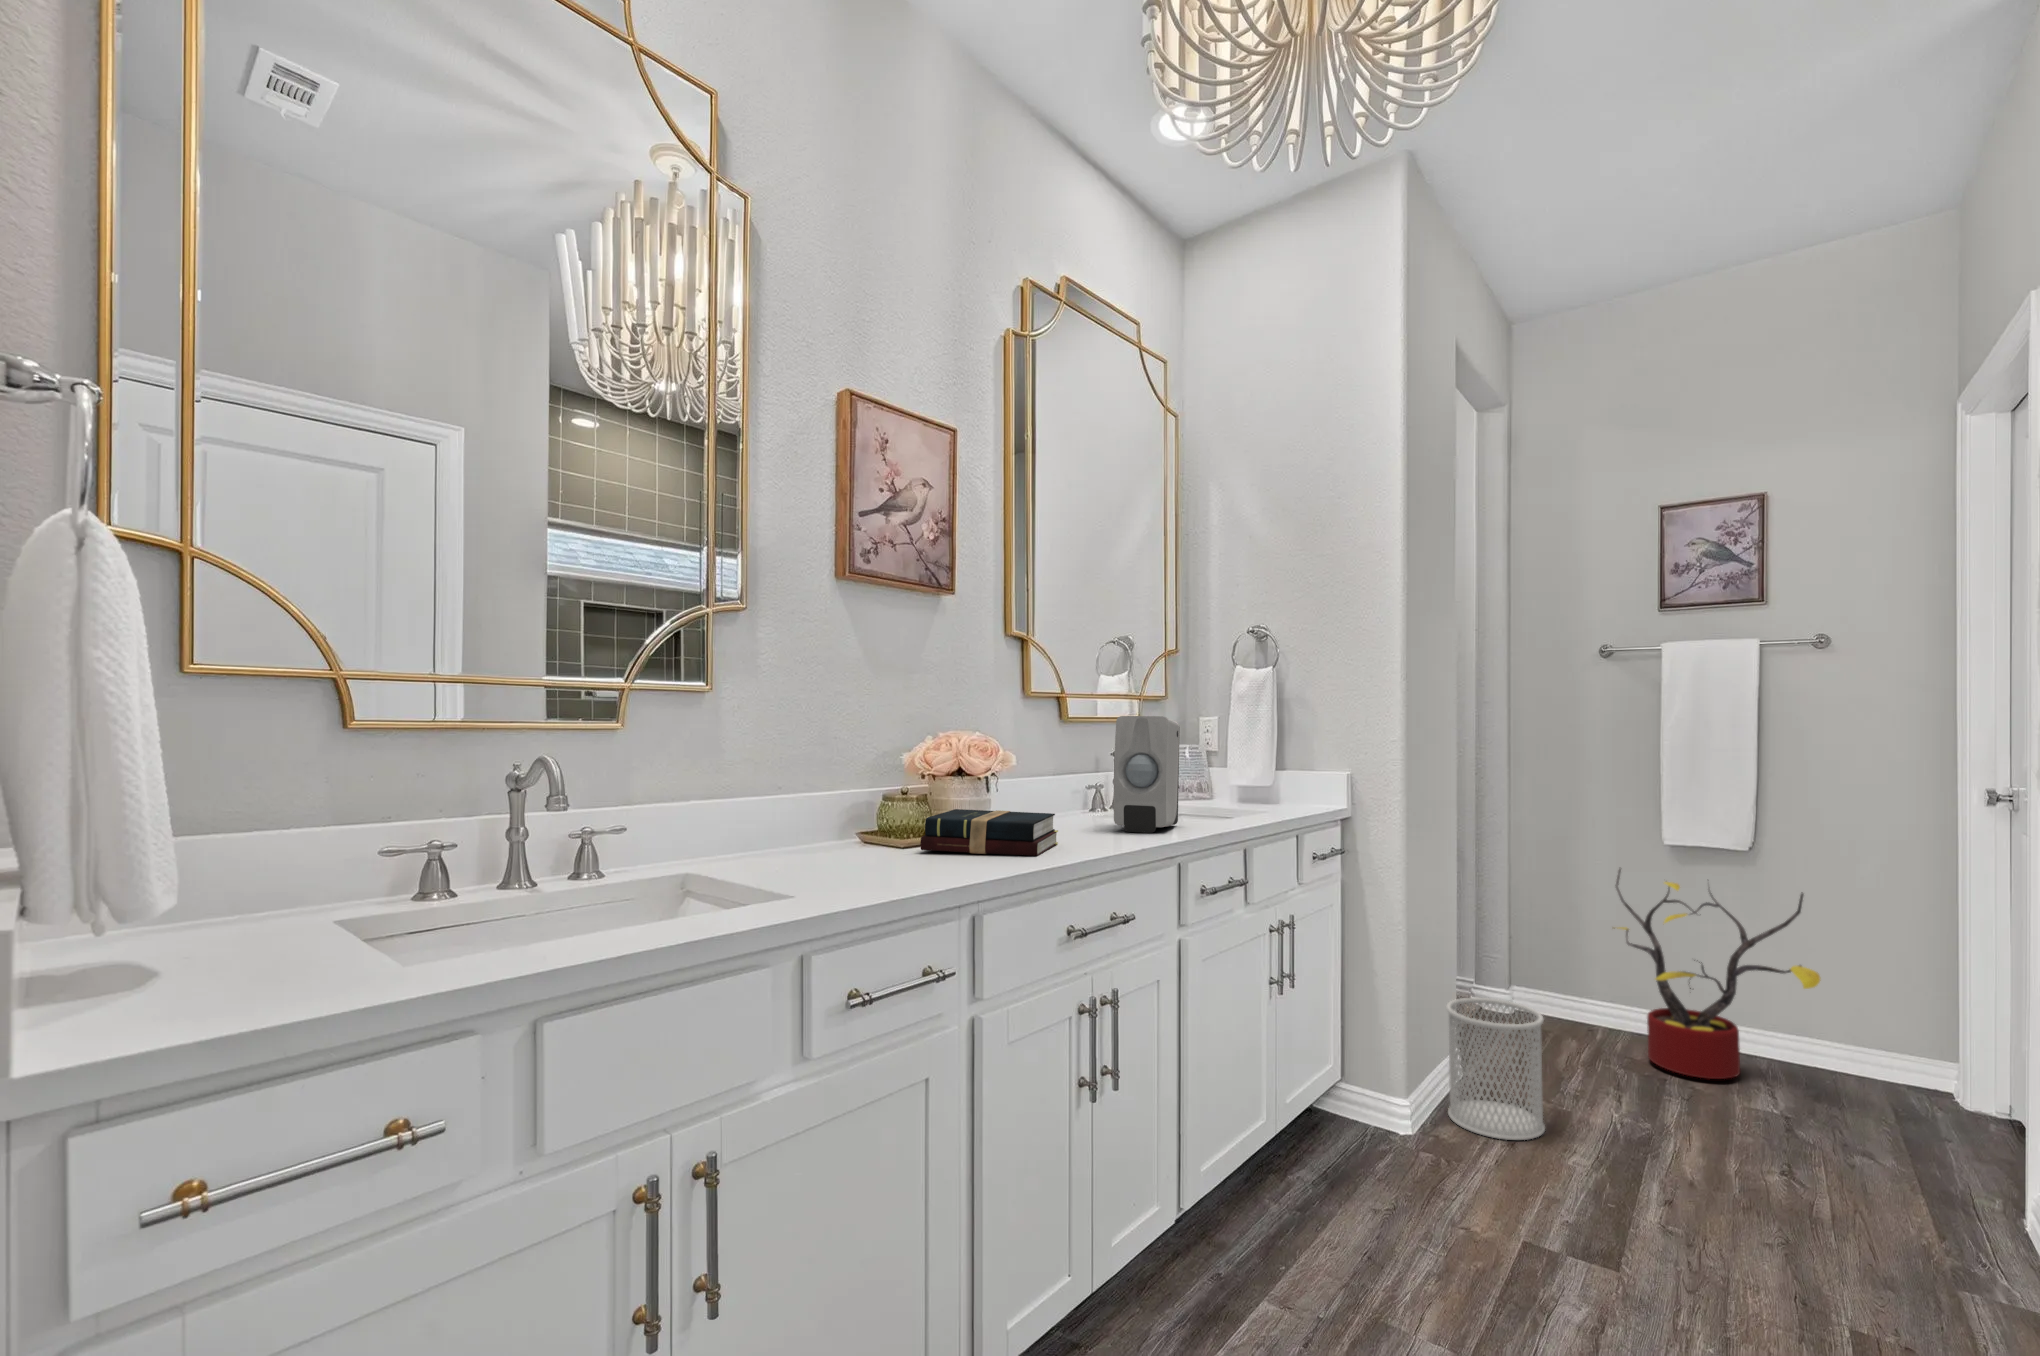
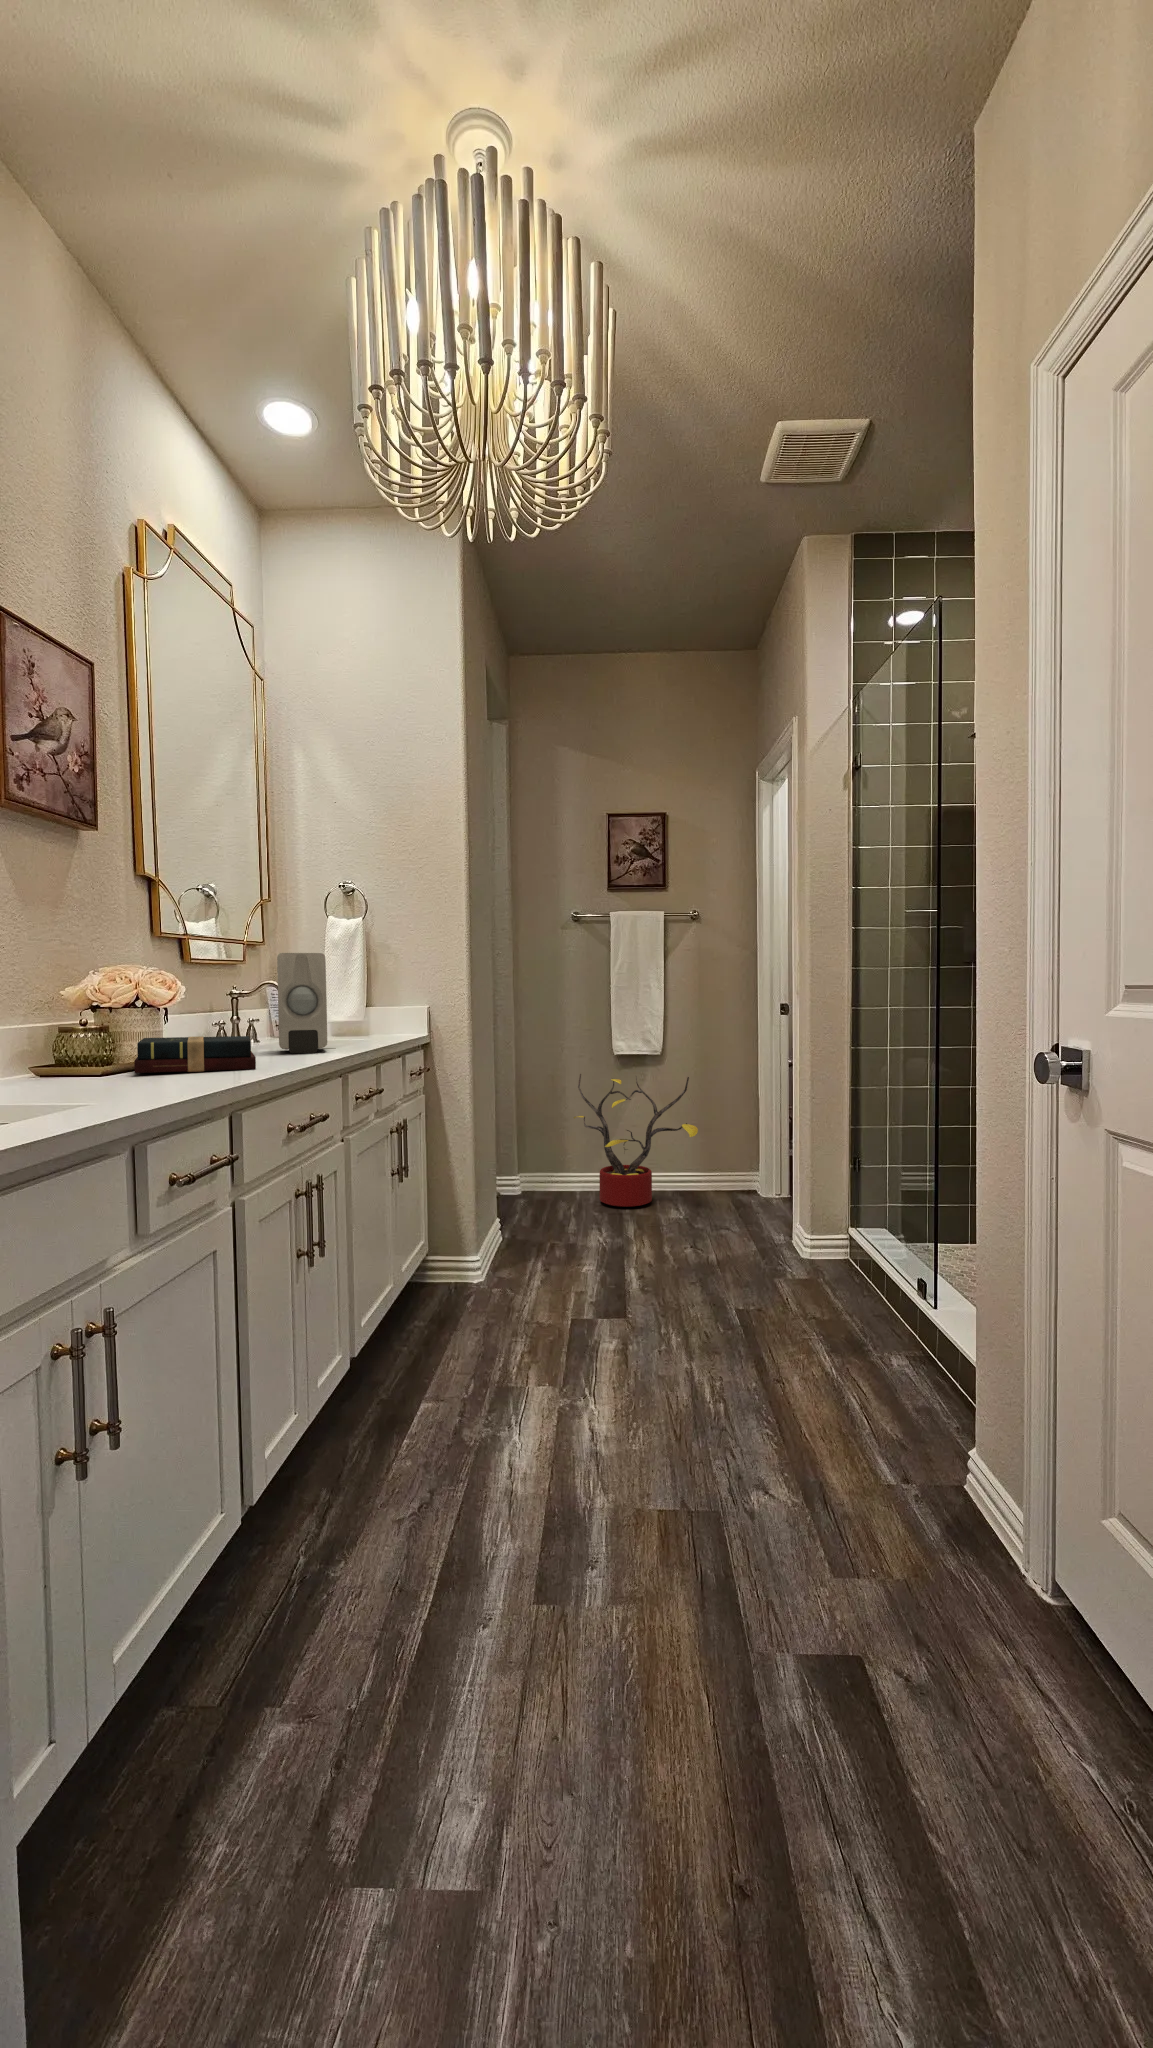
wastebasket: present [1446,998,1545,1140] -> none [492,1171,557,1266]

